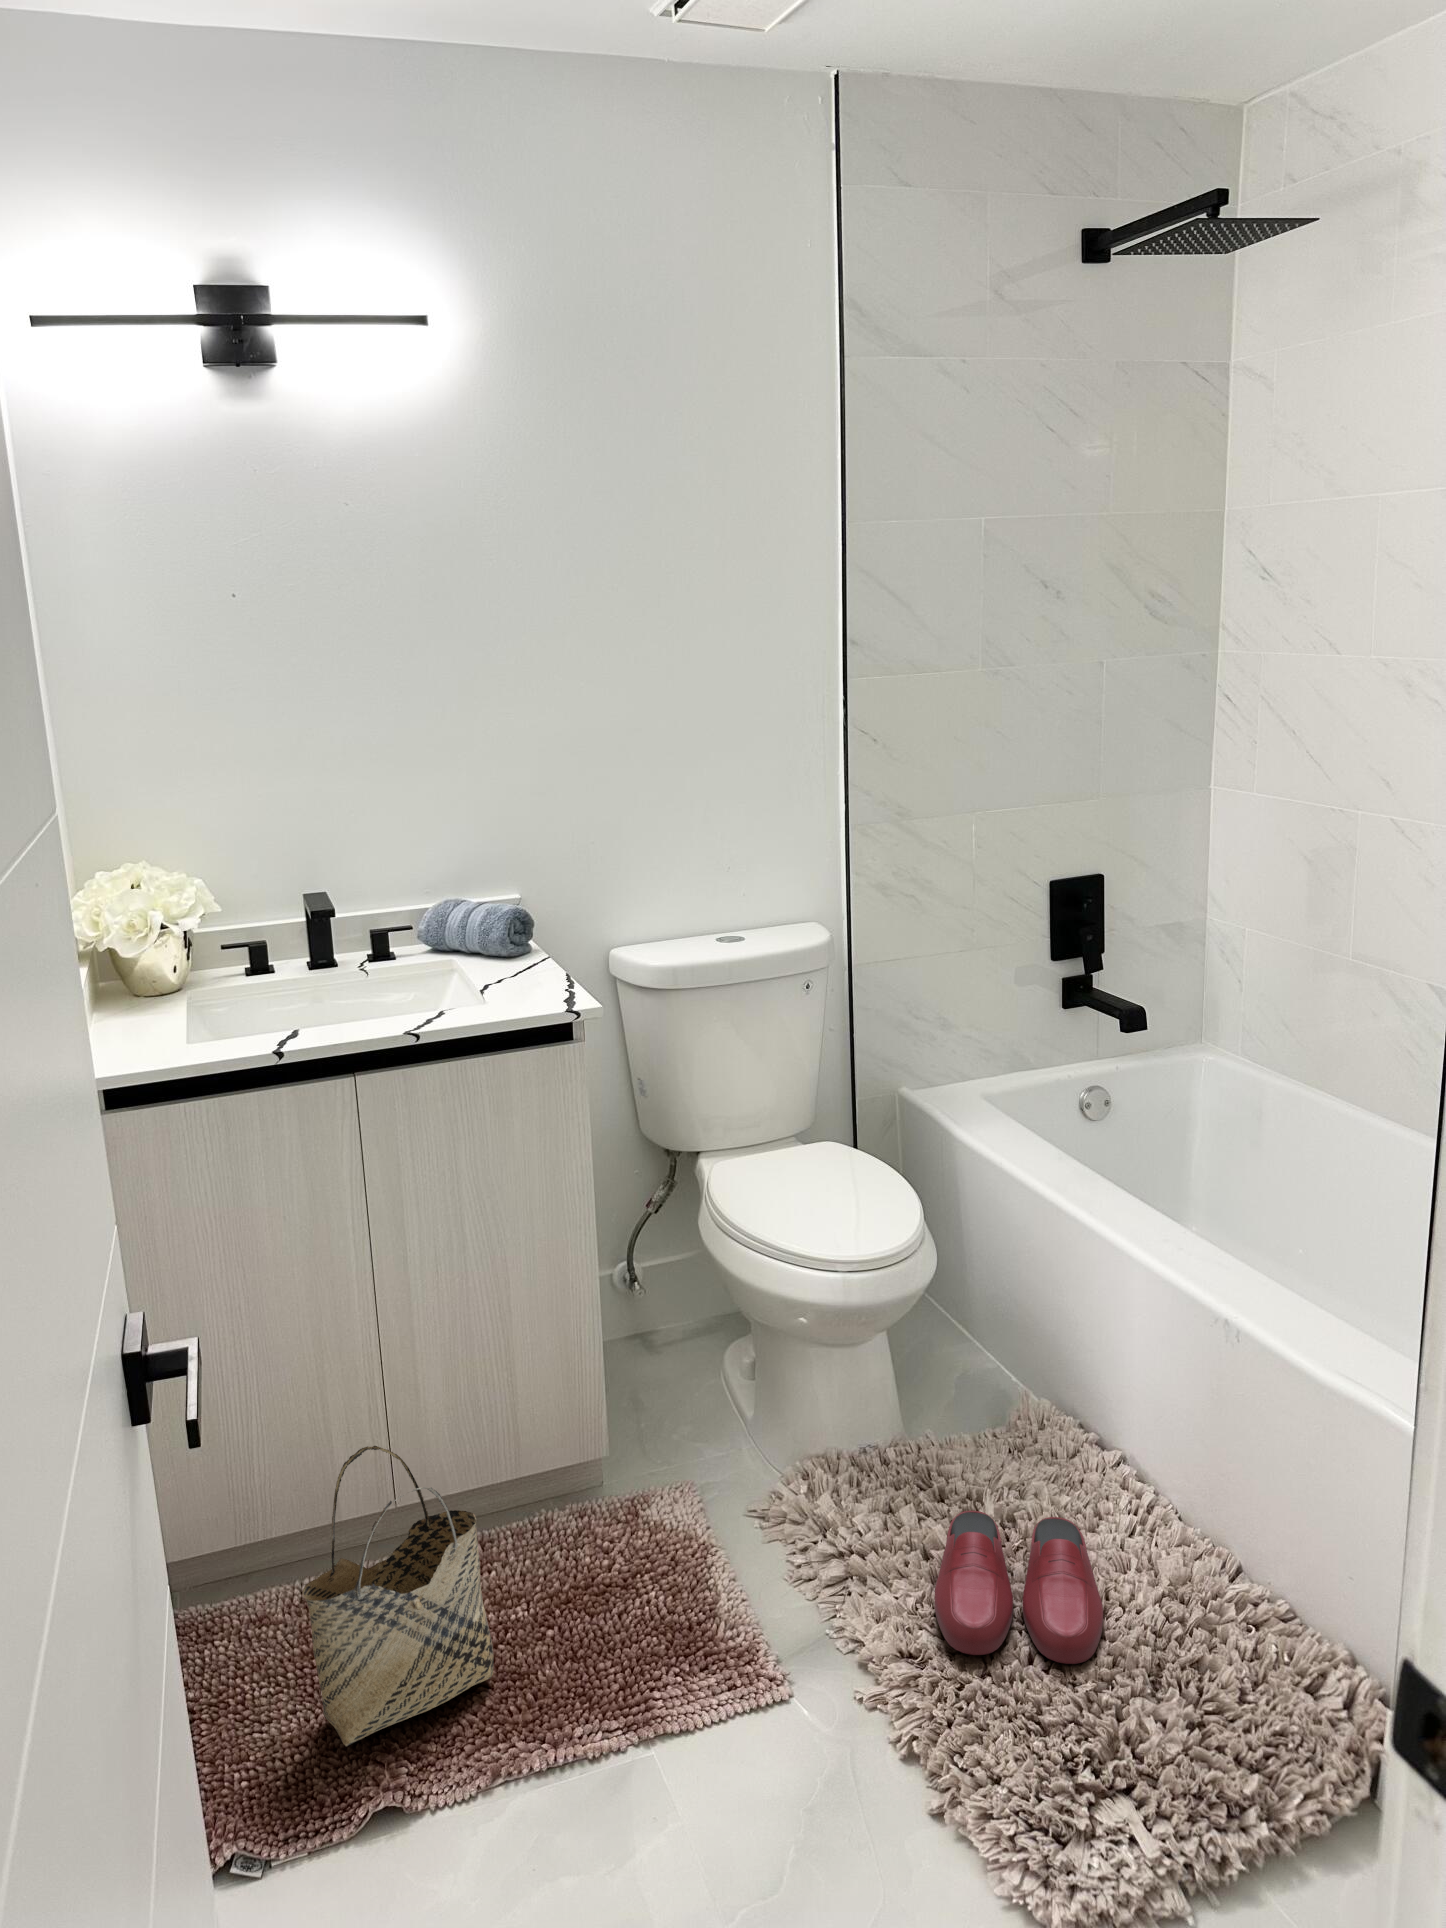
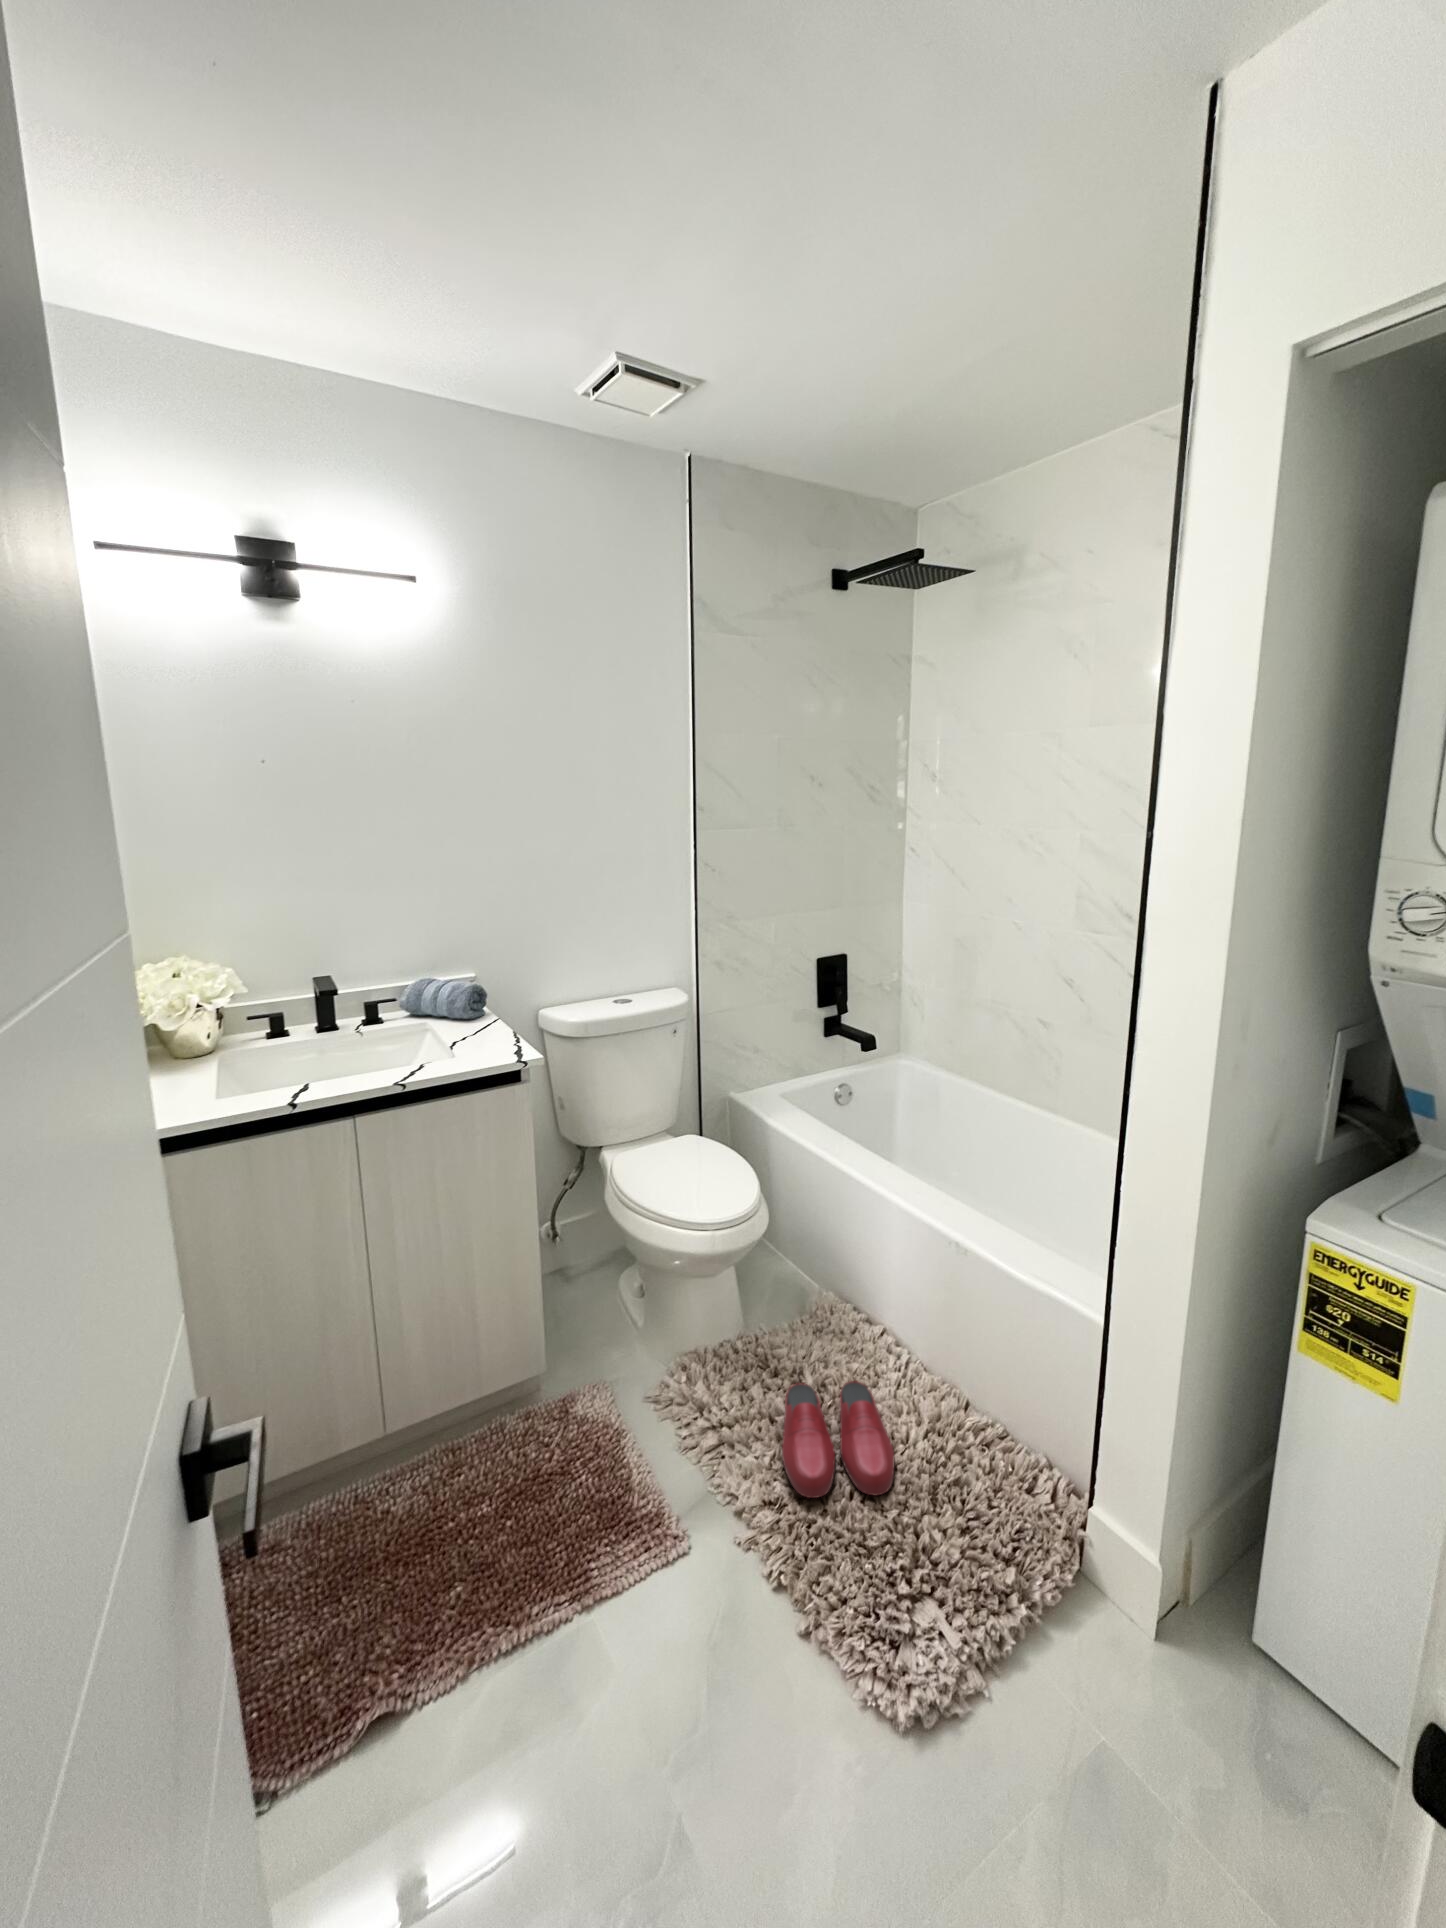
woven basket: present [302,1446,494,1746] -> none [309,1405,466,1660]

